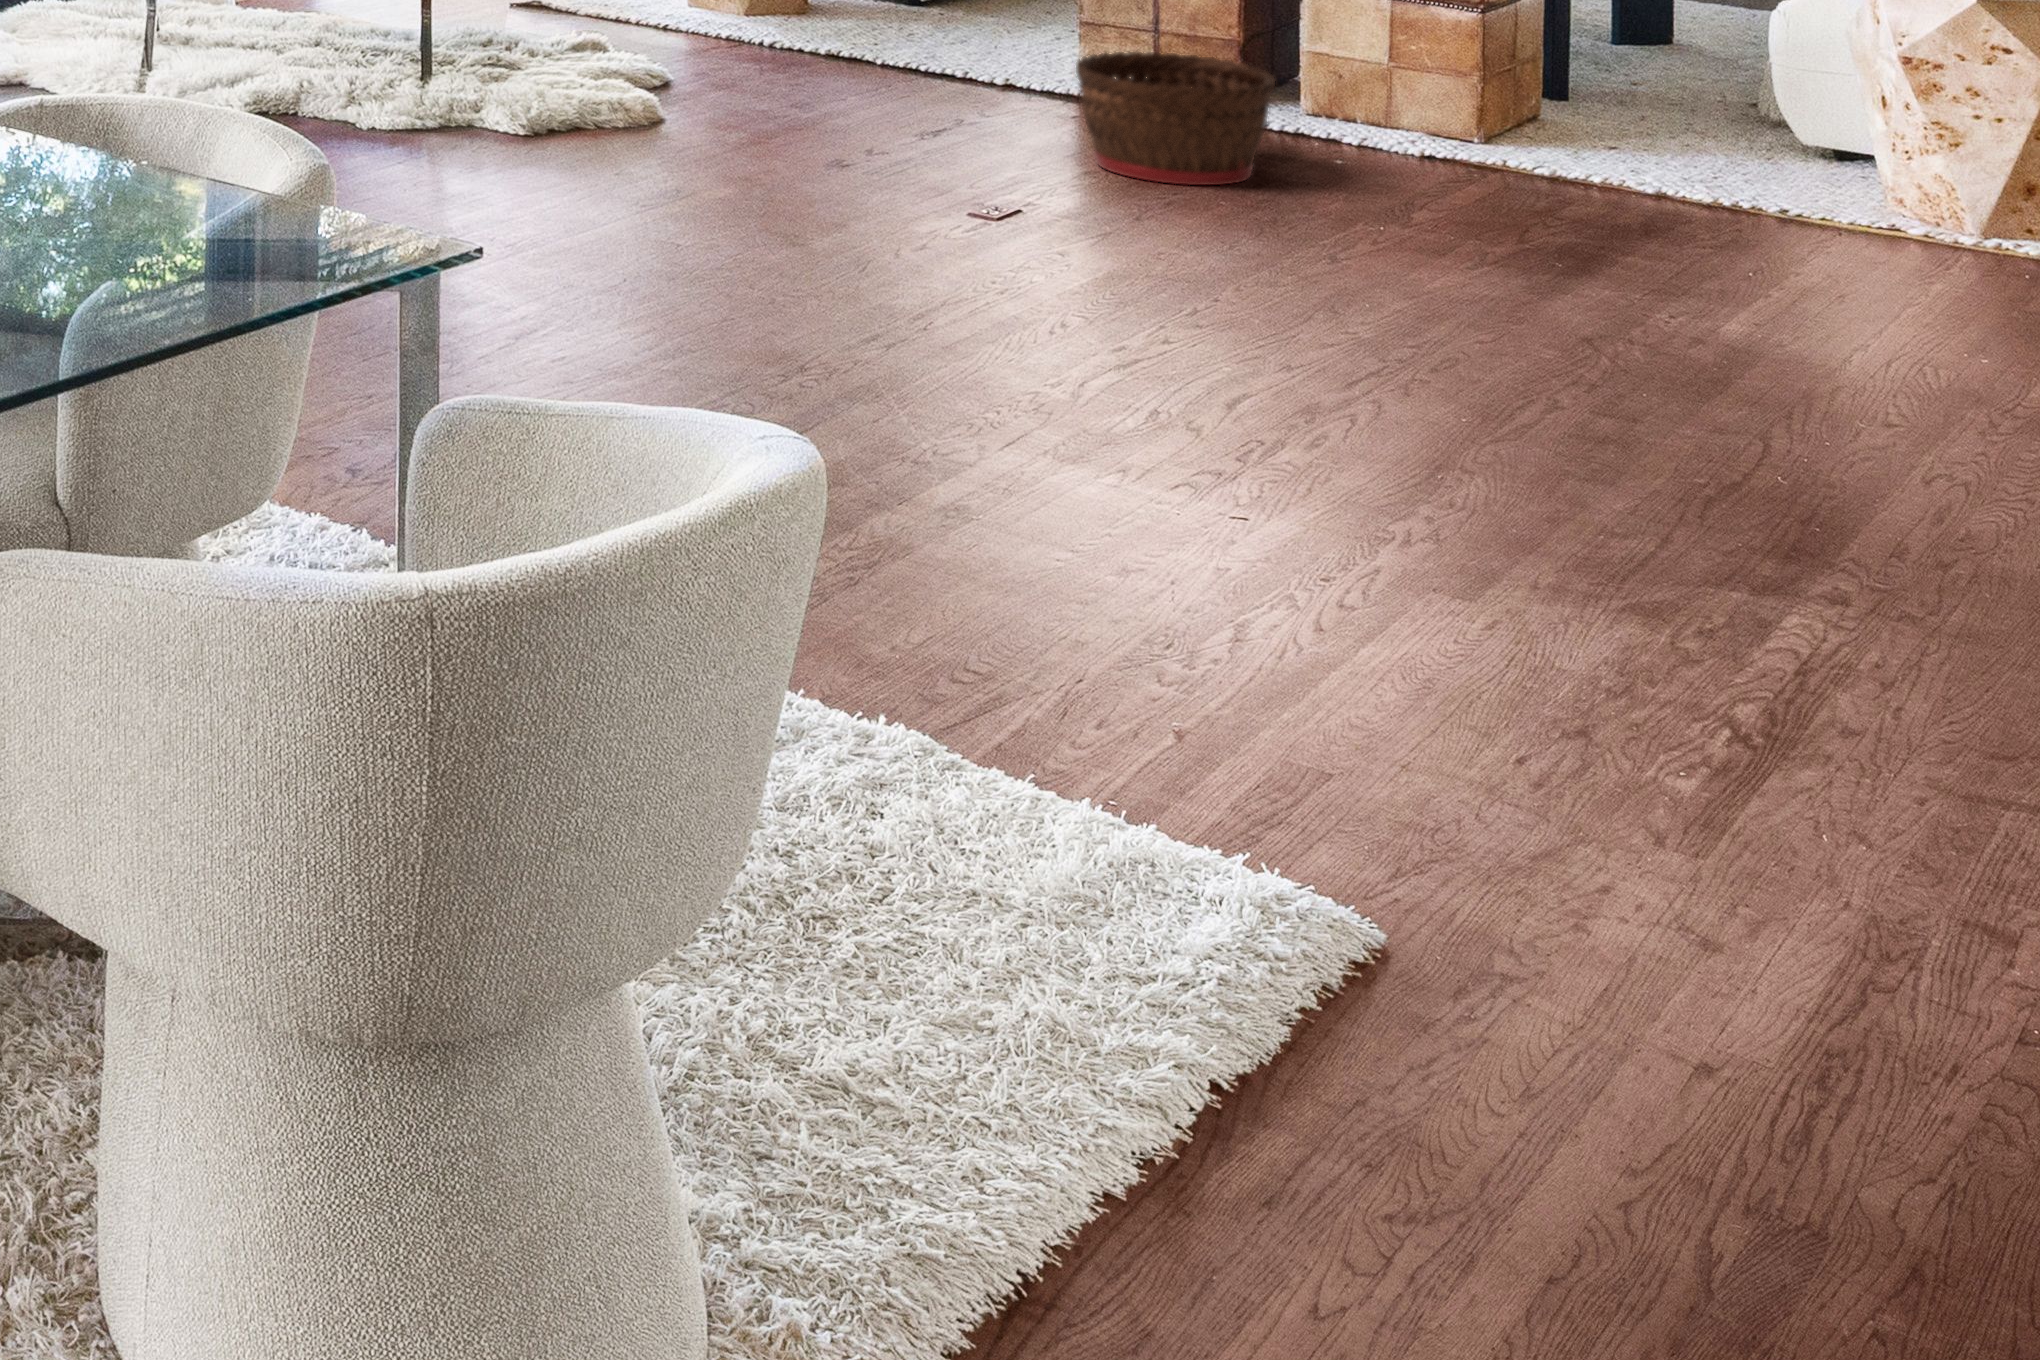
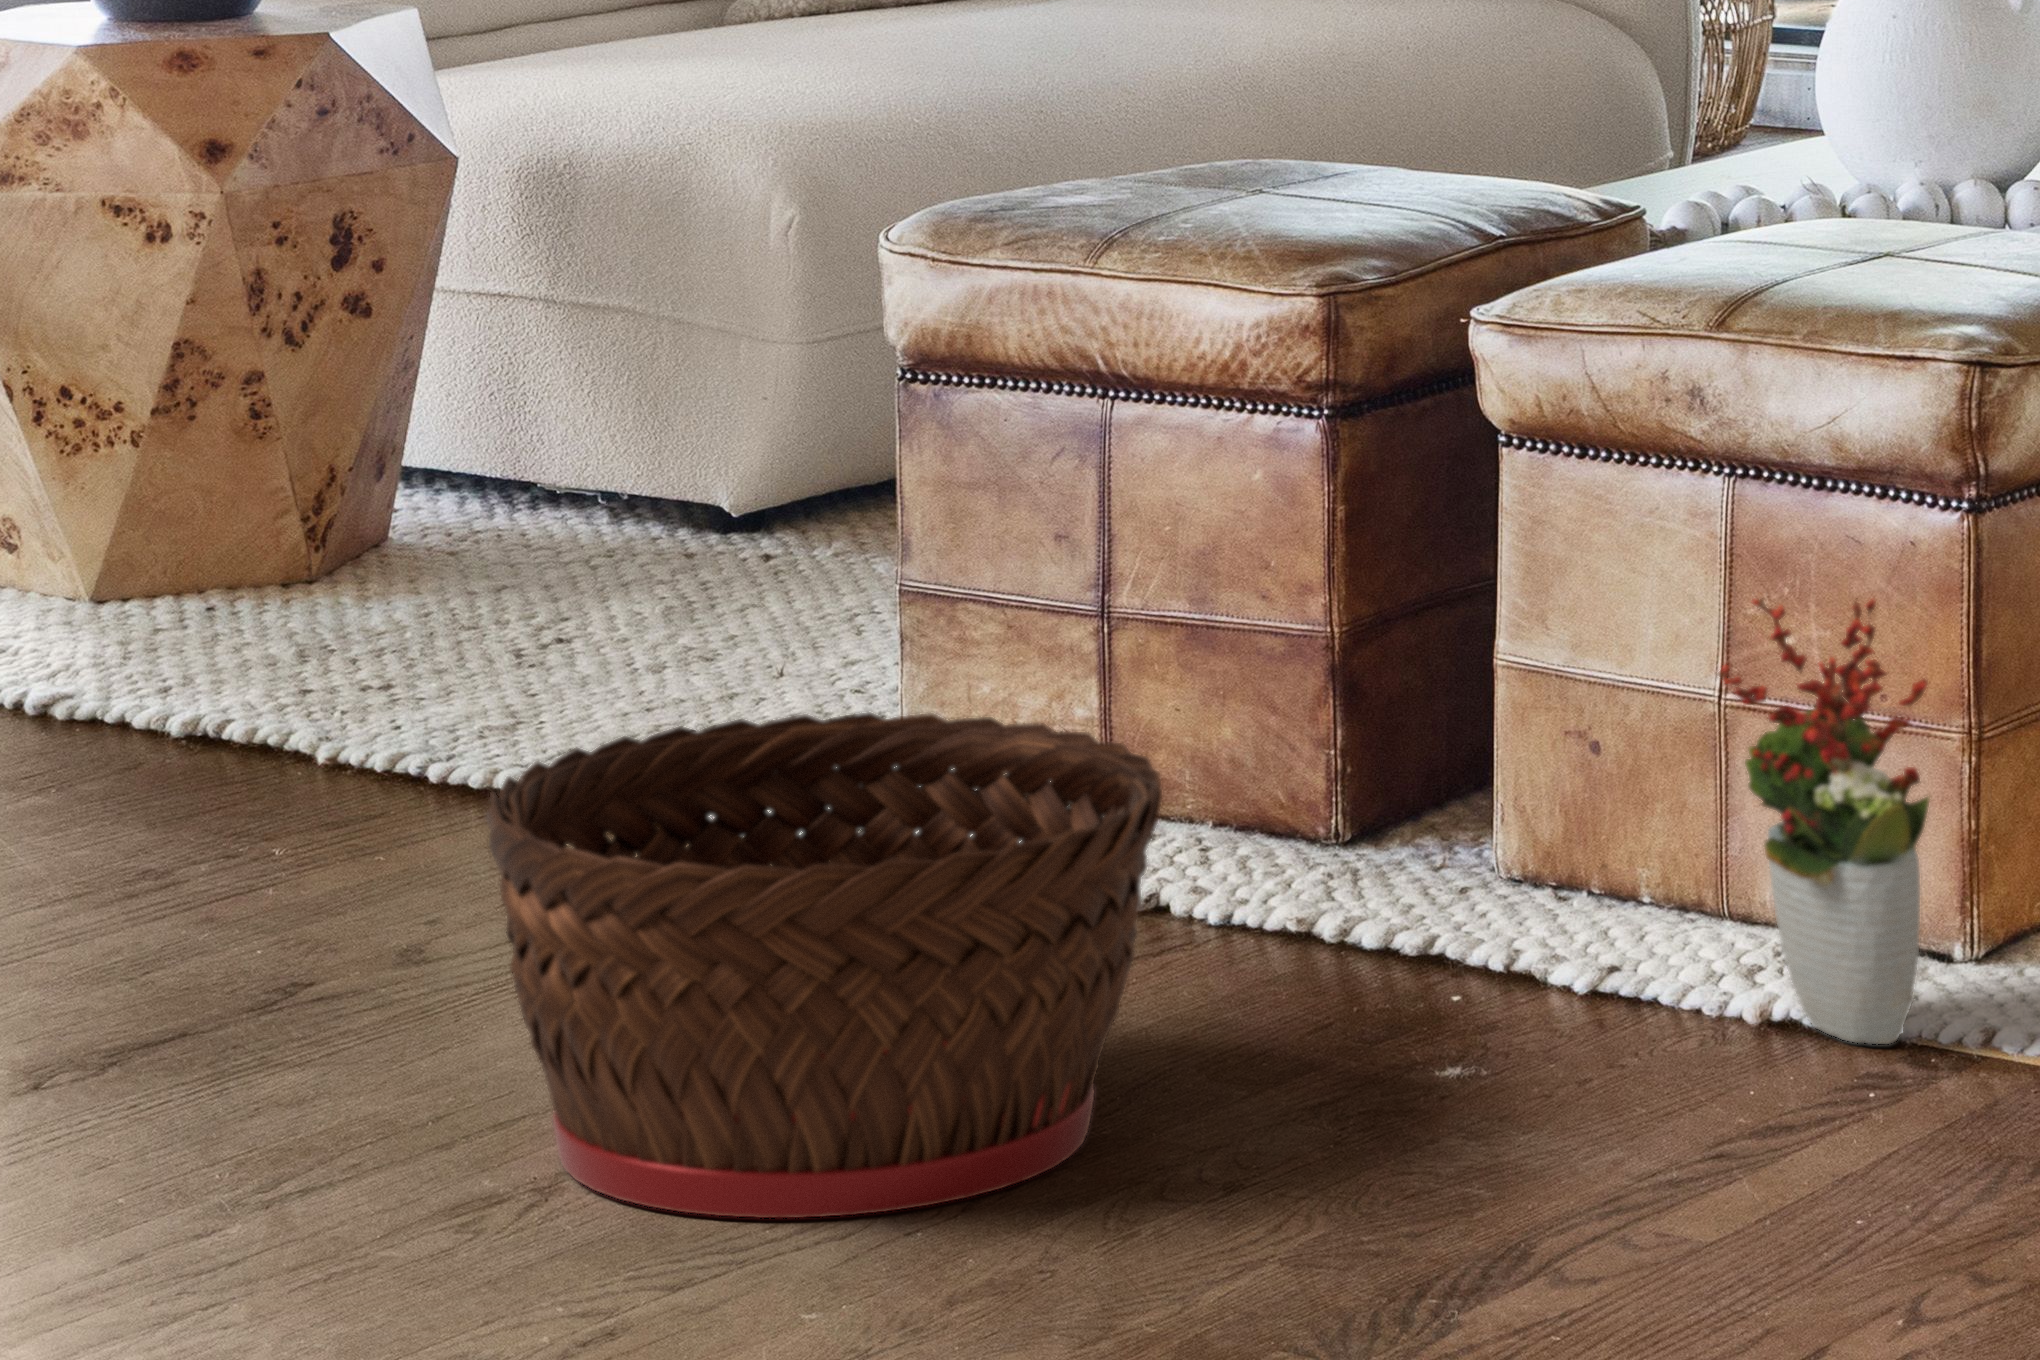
decorative plant: none [1416,33,1487,165] -> present [1718,599,1929,1044]

